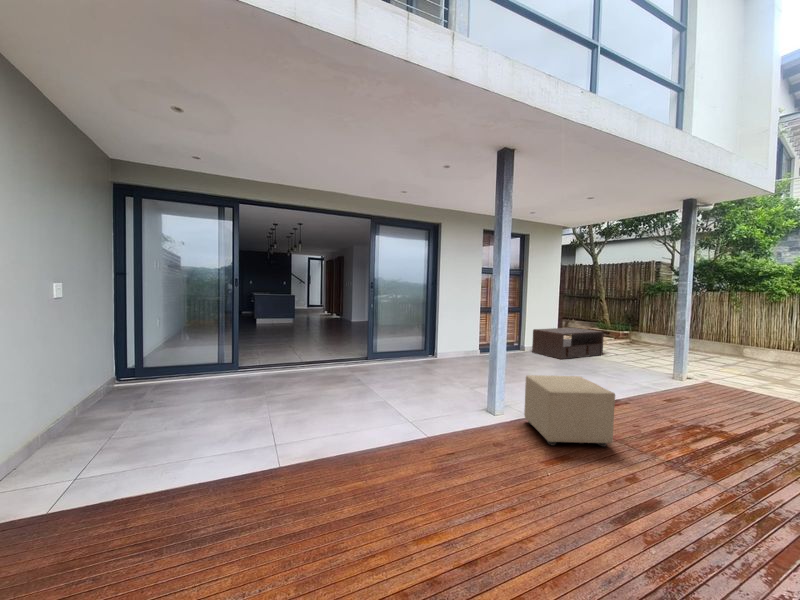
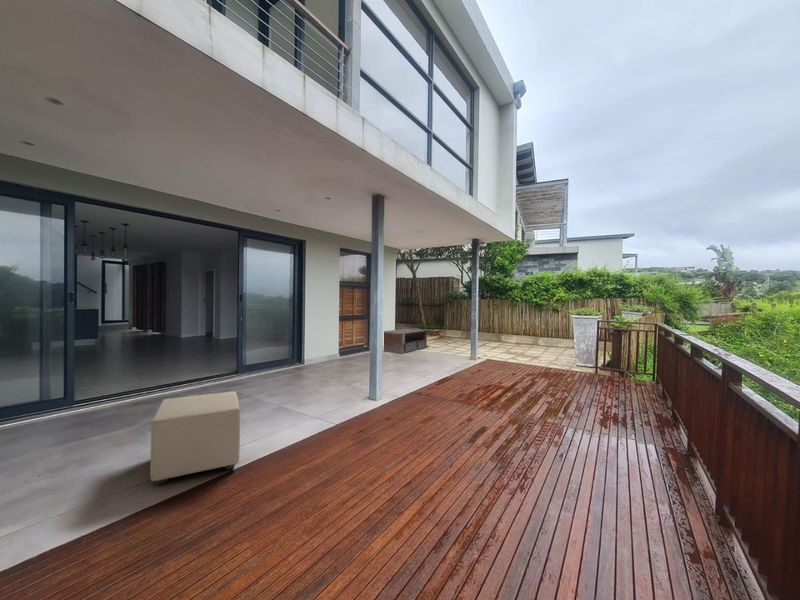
ottoman: present [524,375,615,447] -> present [150,391,240,484]

